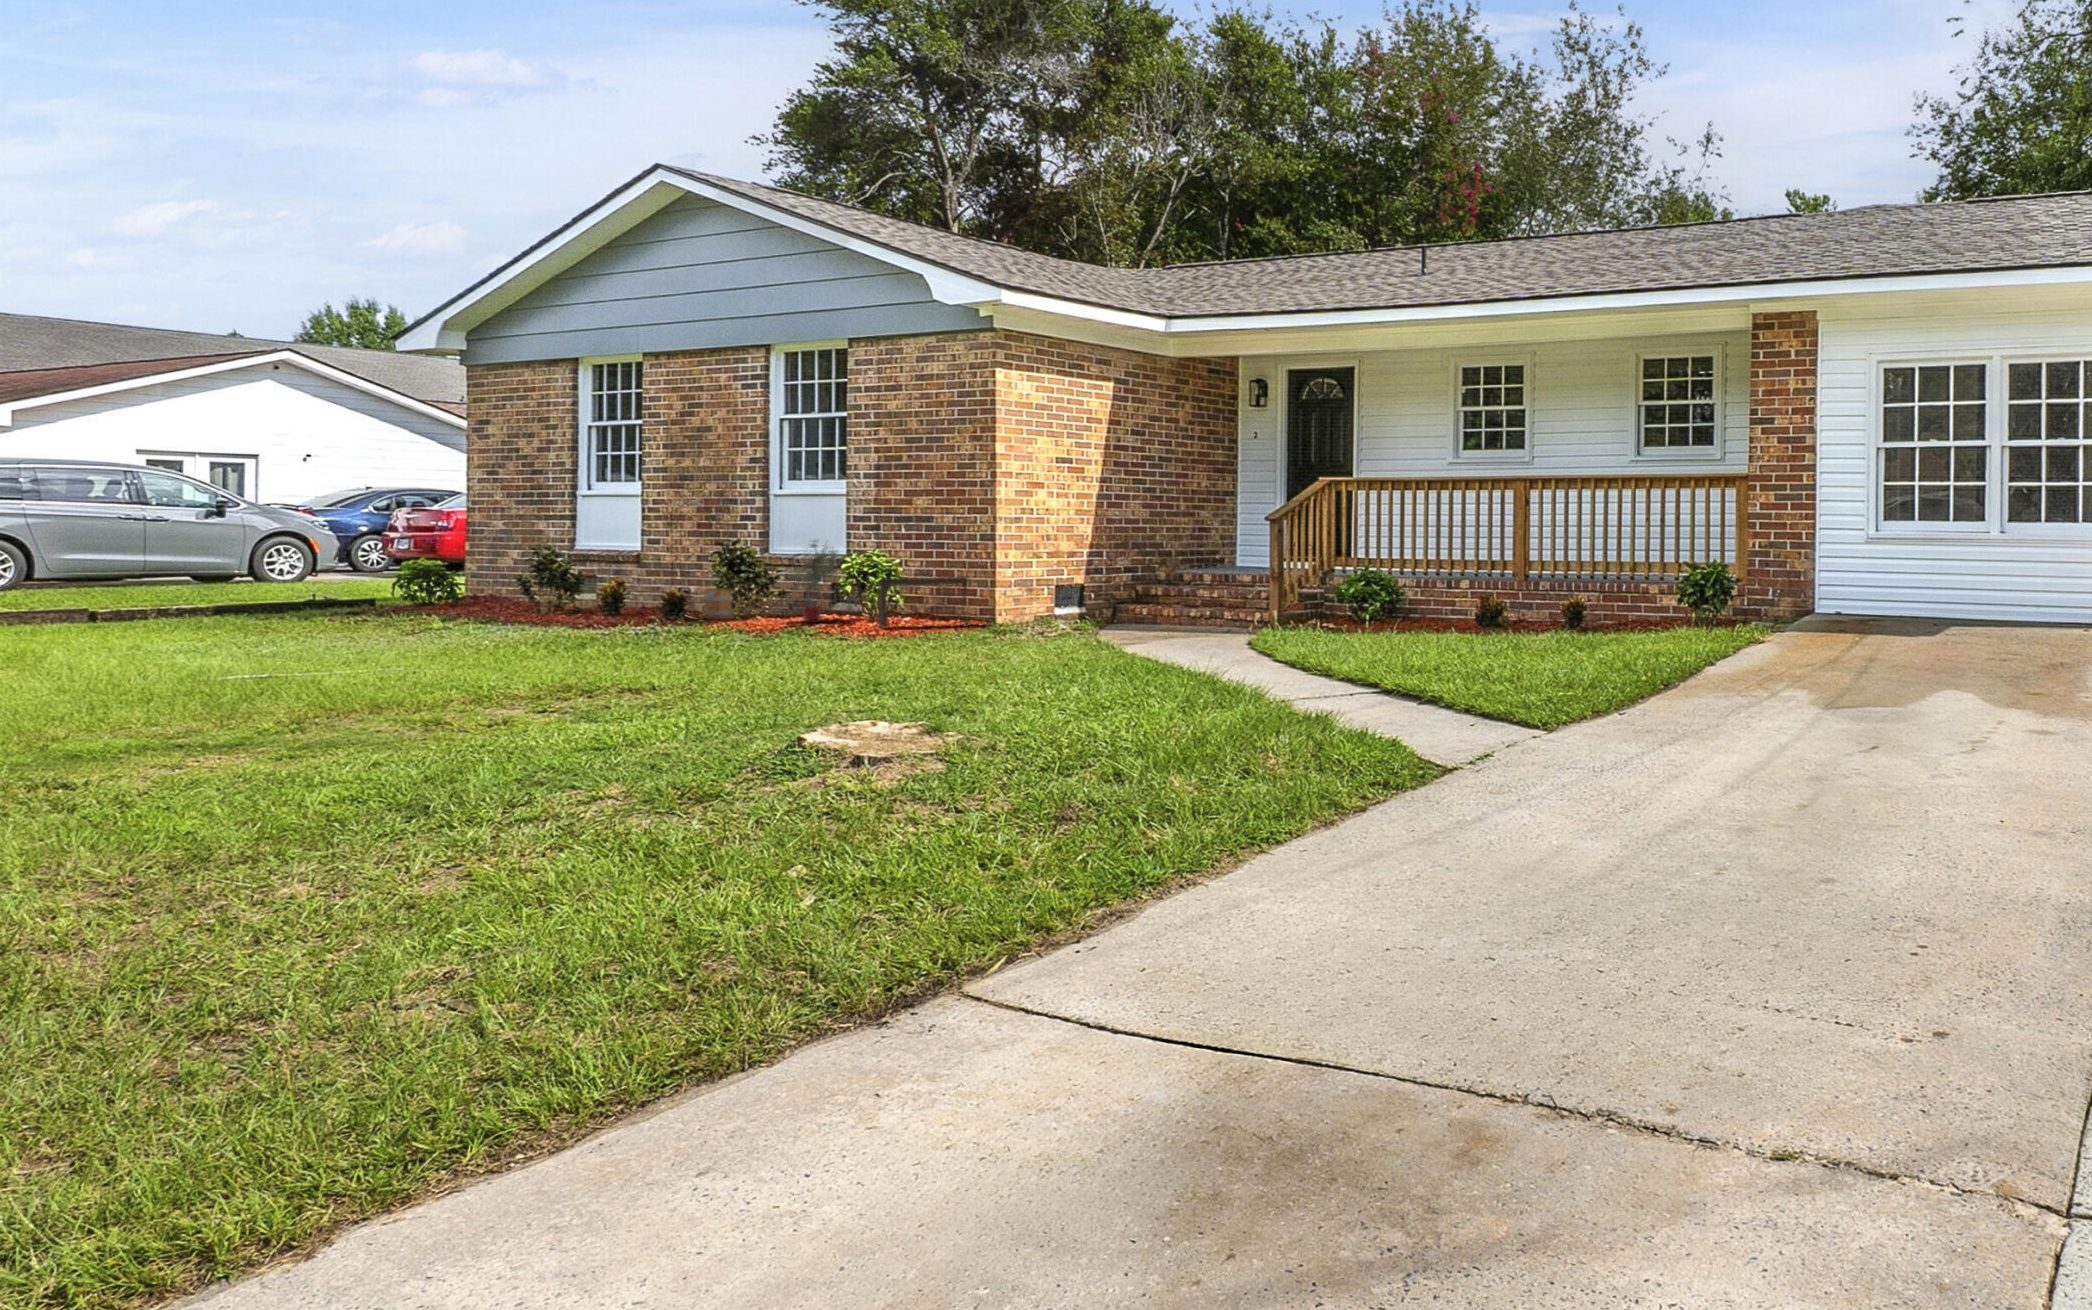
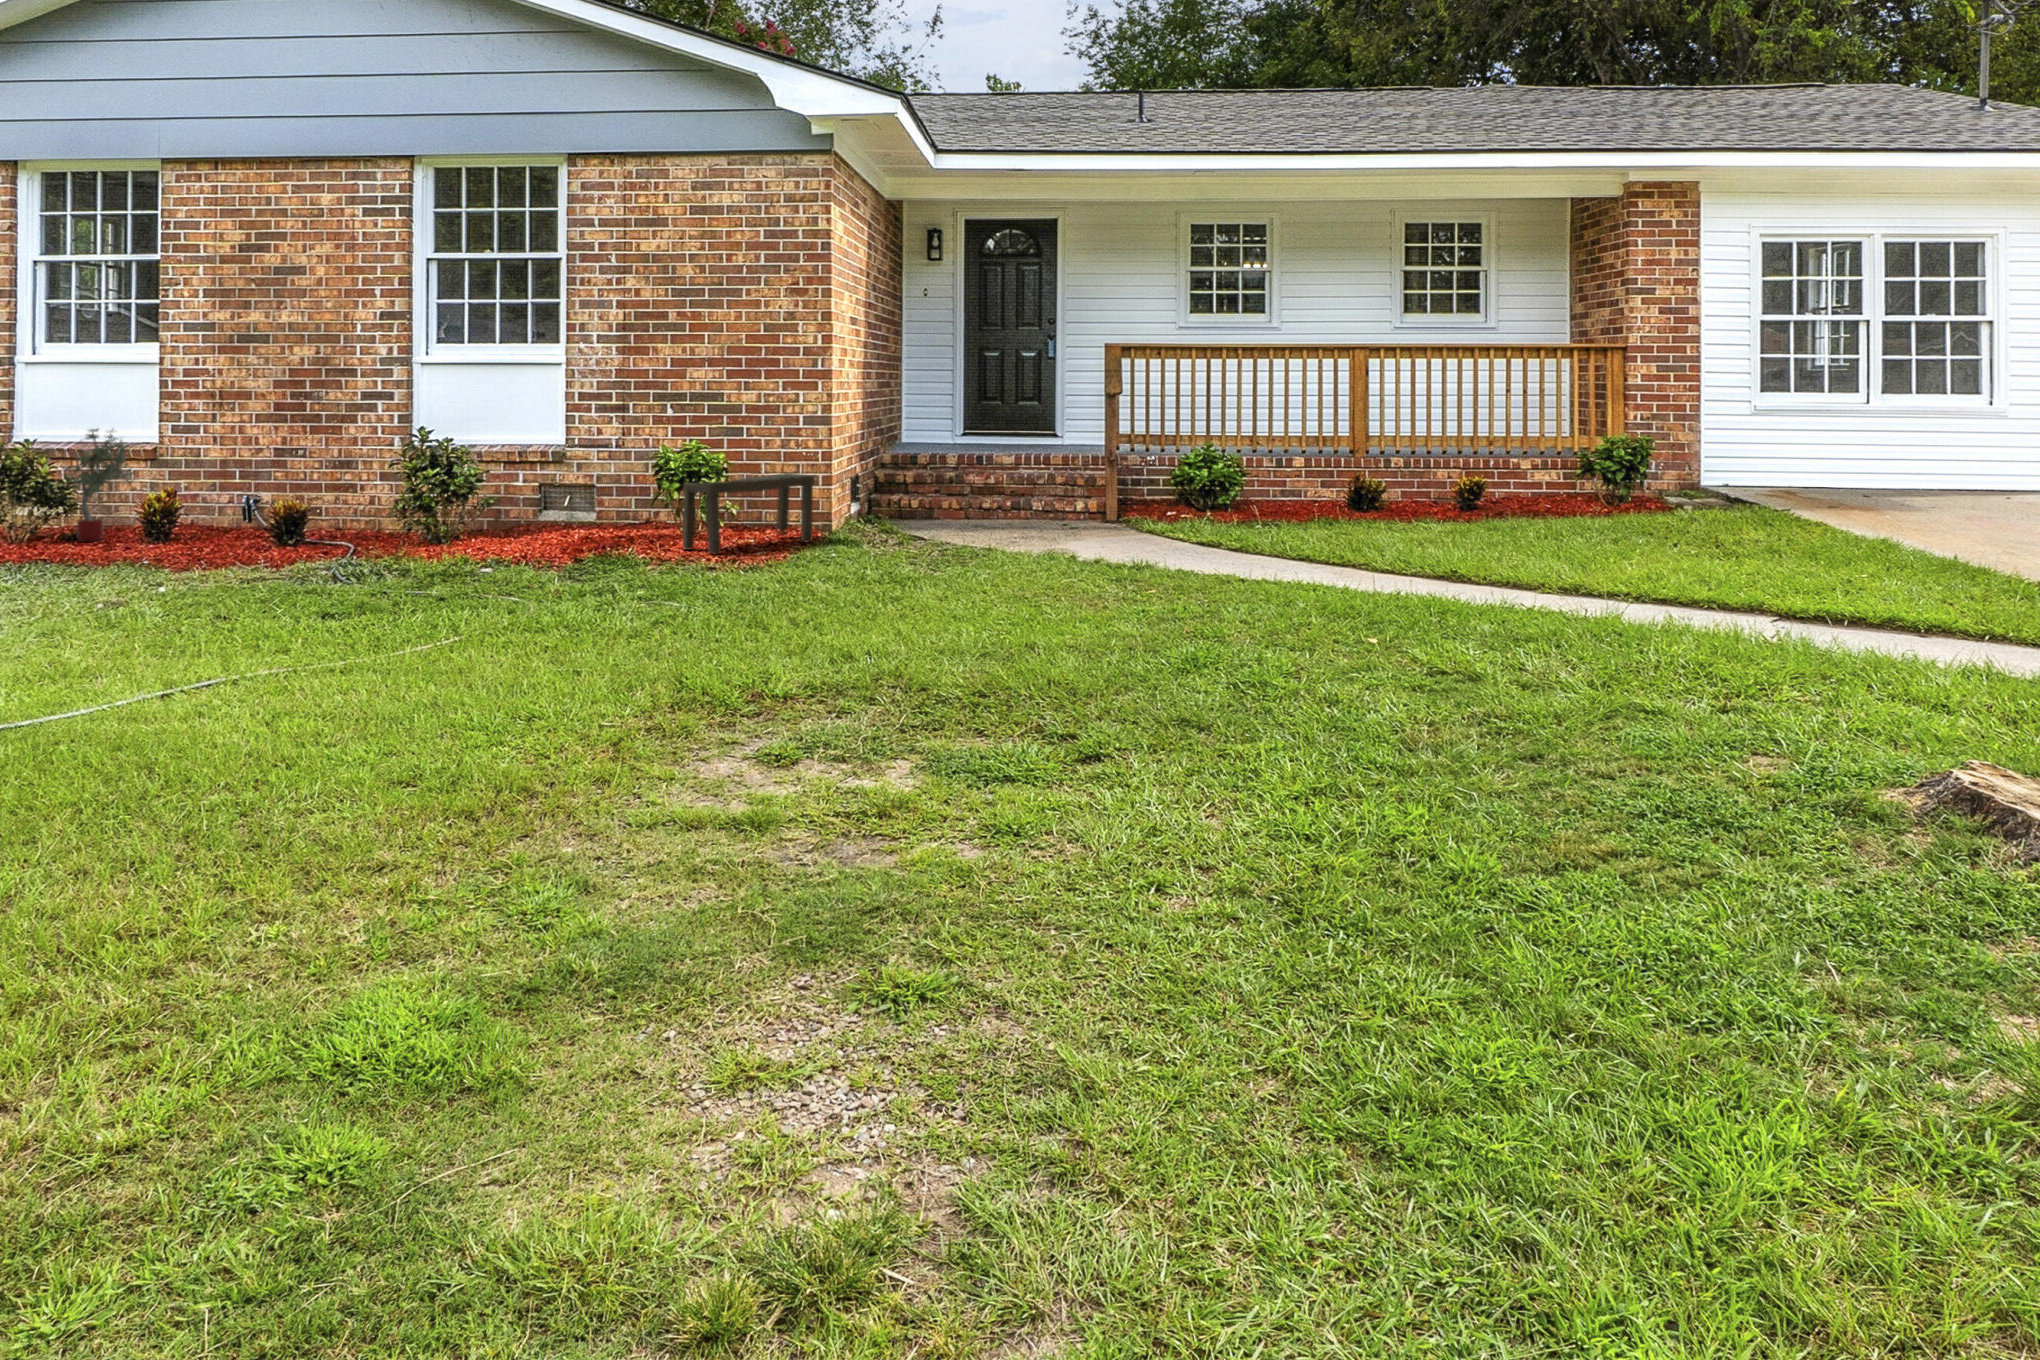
potted tree: present [790,541,838,622] -> present [61,429,135,542]
bucket: present [701,589,734,620] -> none [309,495,367,543]

